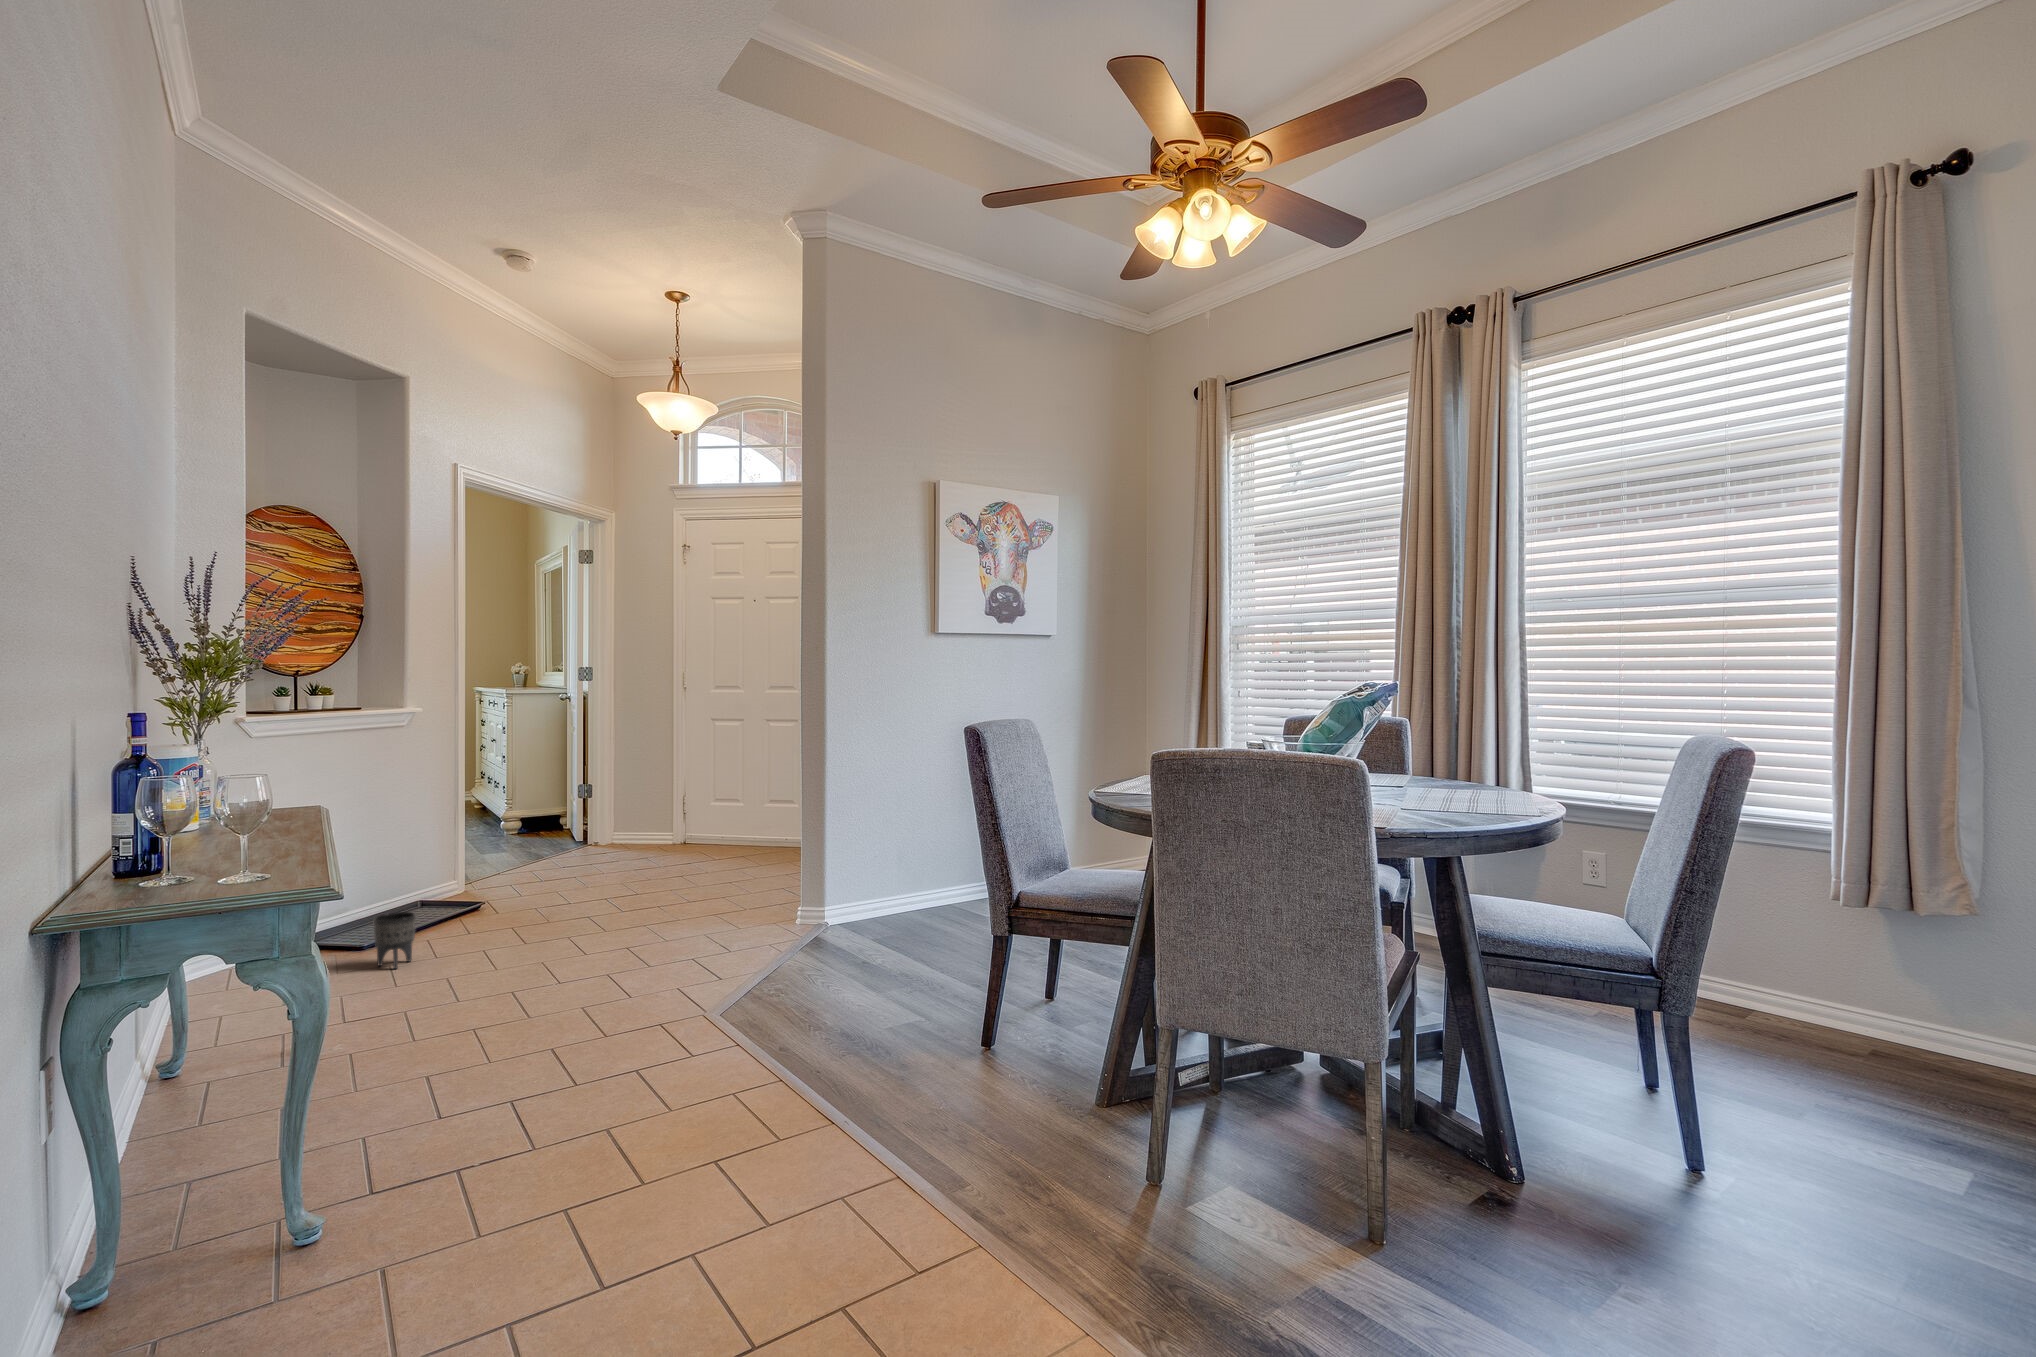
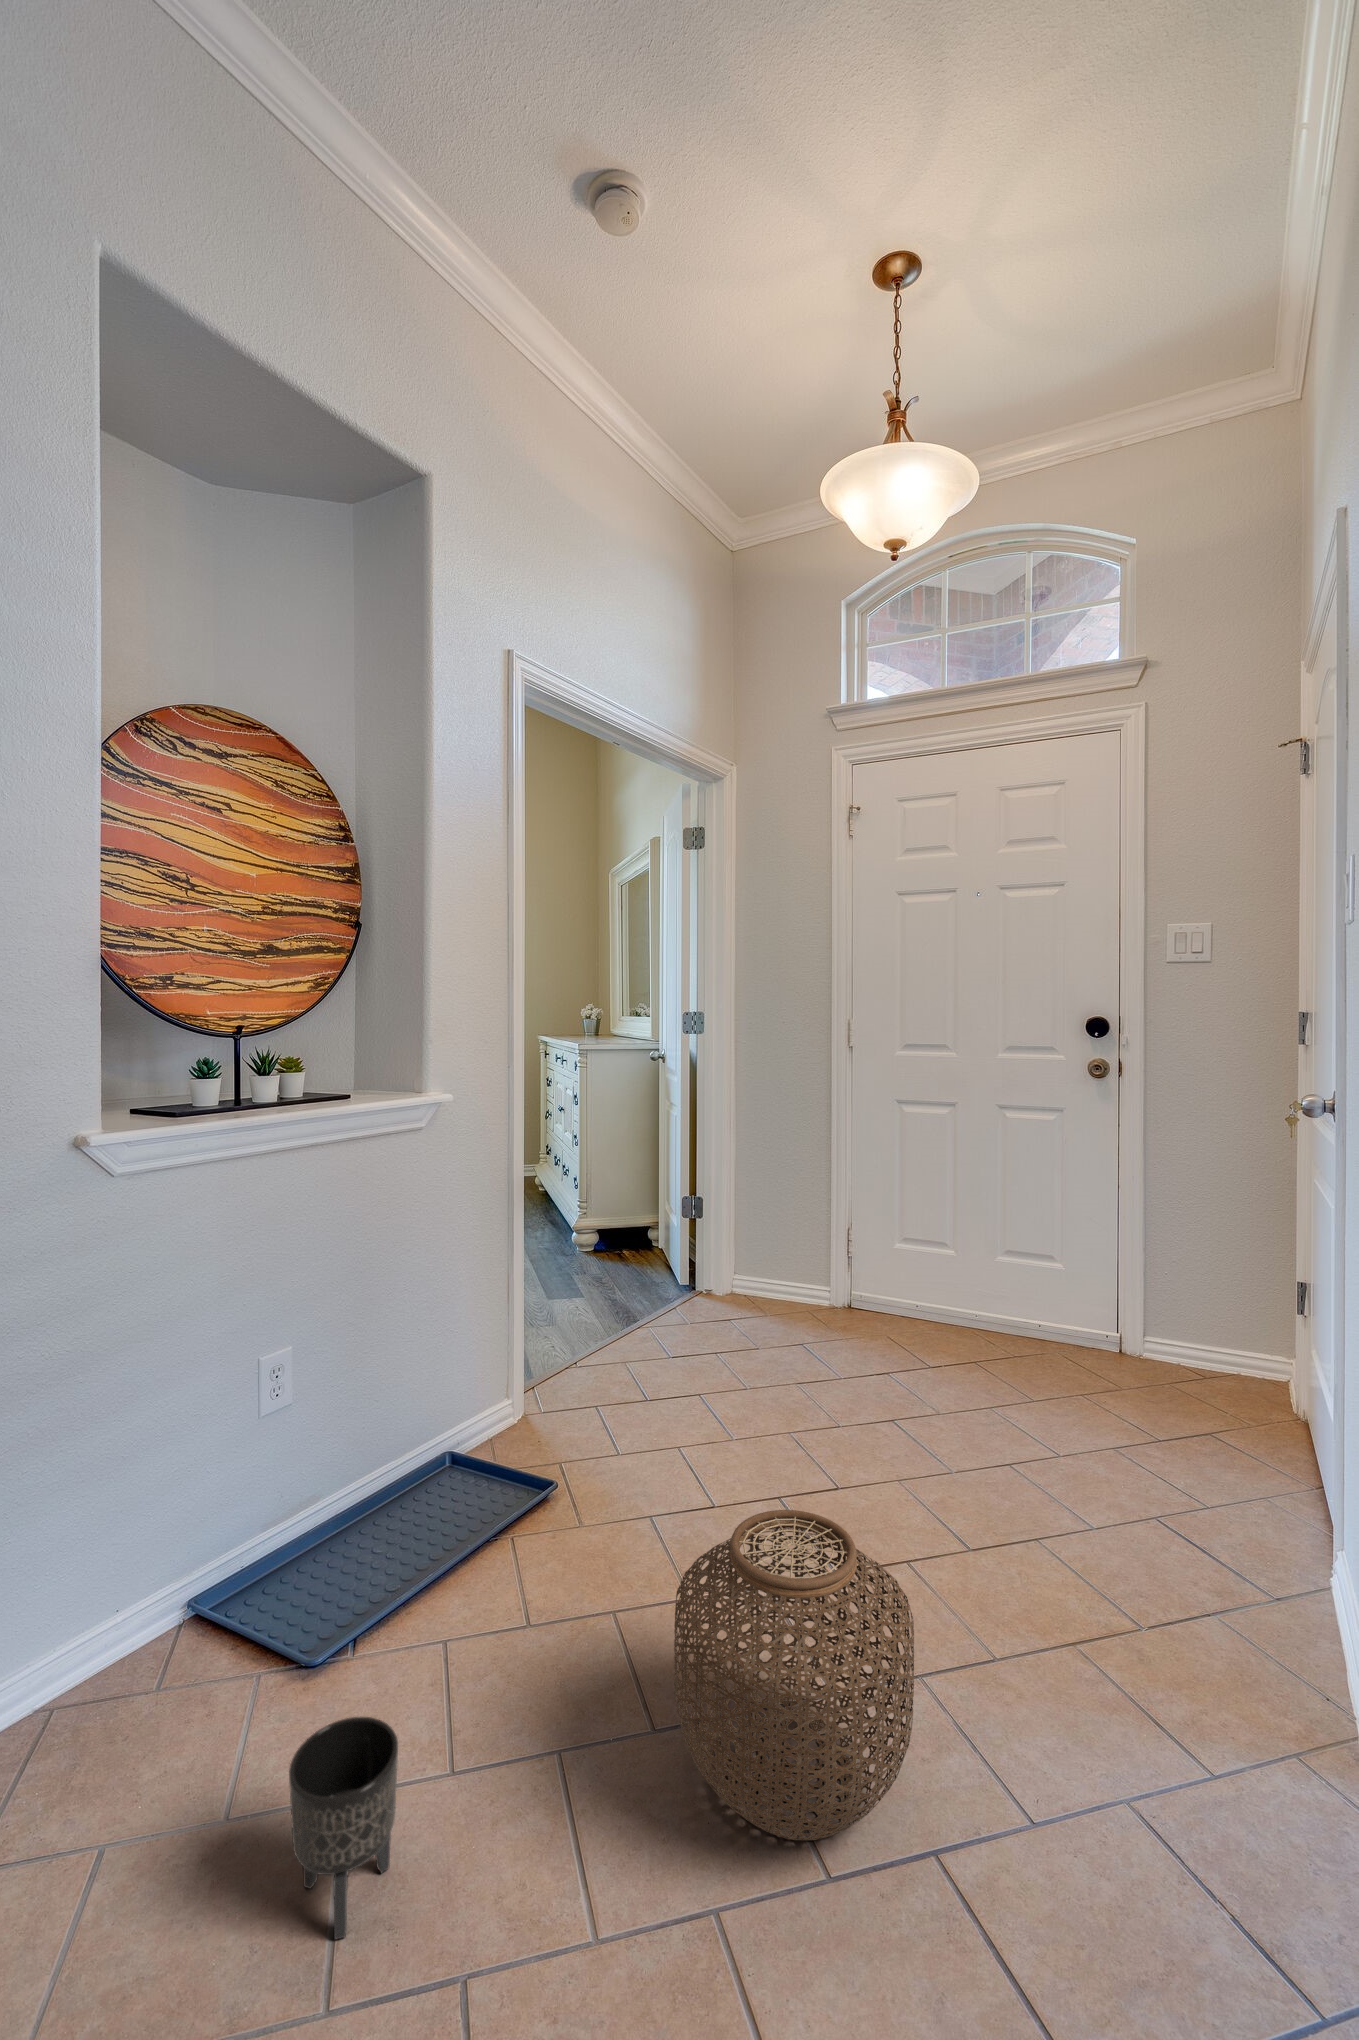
woven basket: none [527,846,621,943] -> present [674,1510,914,1840]

